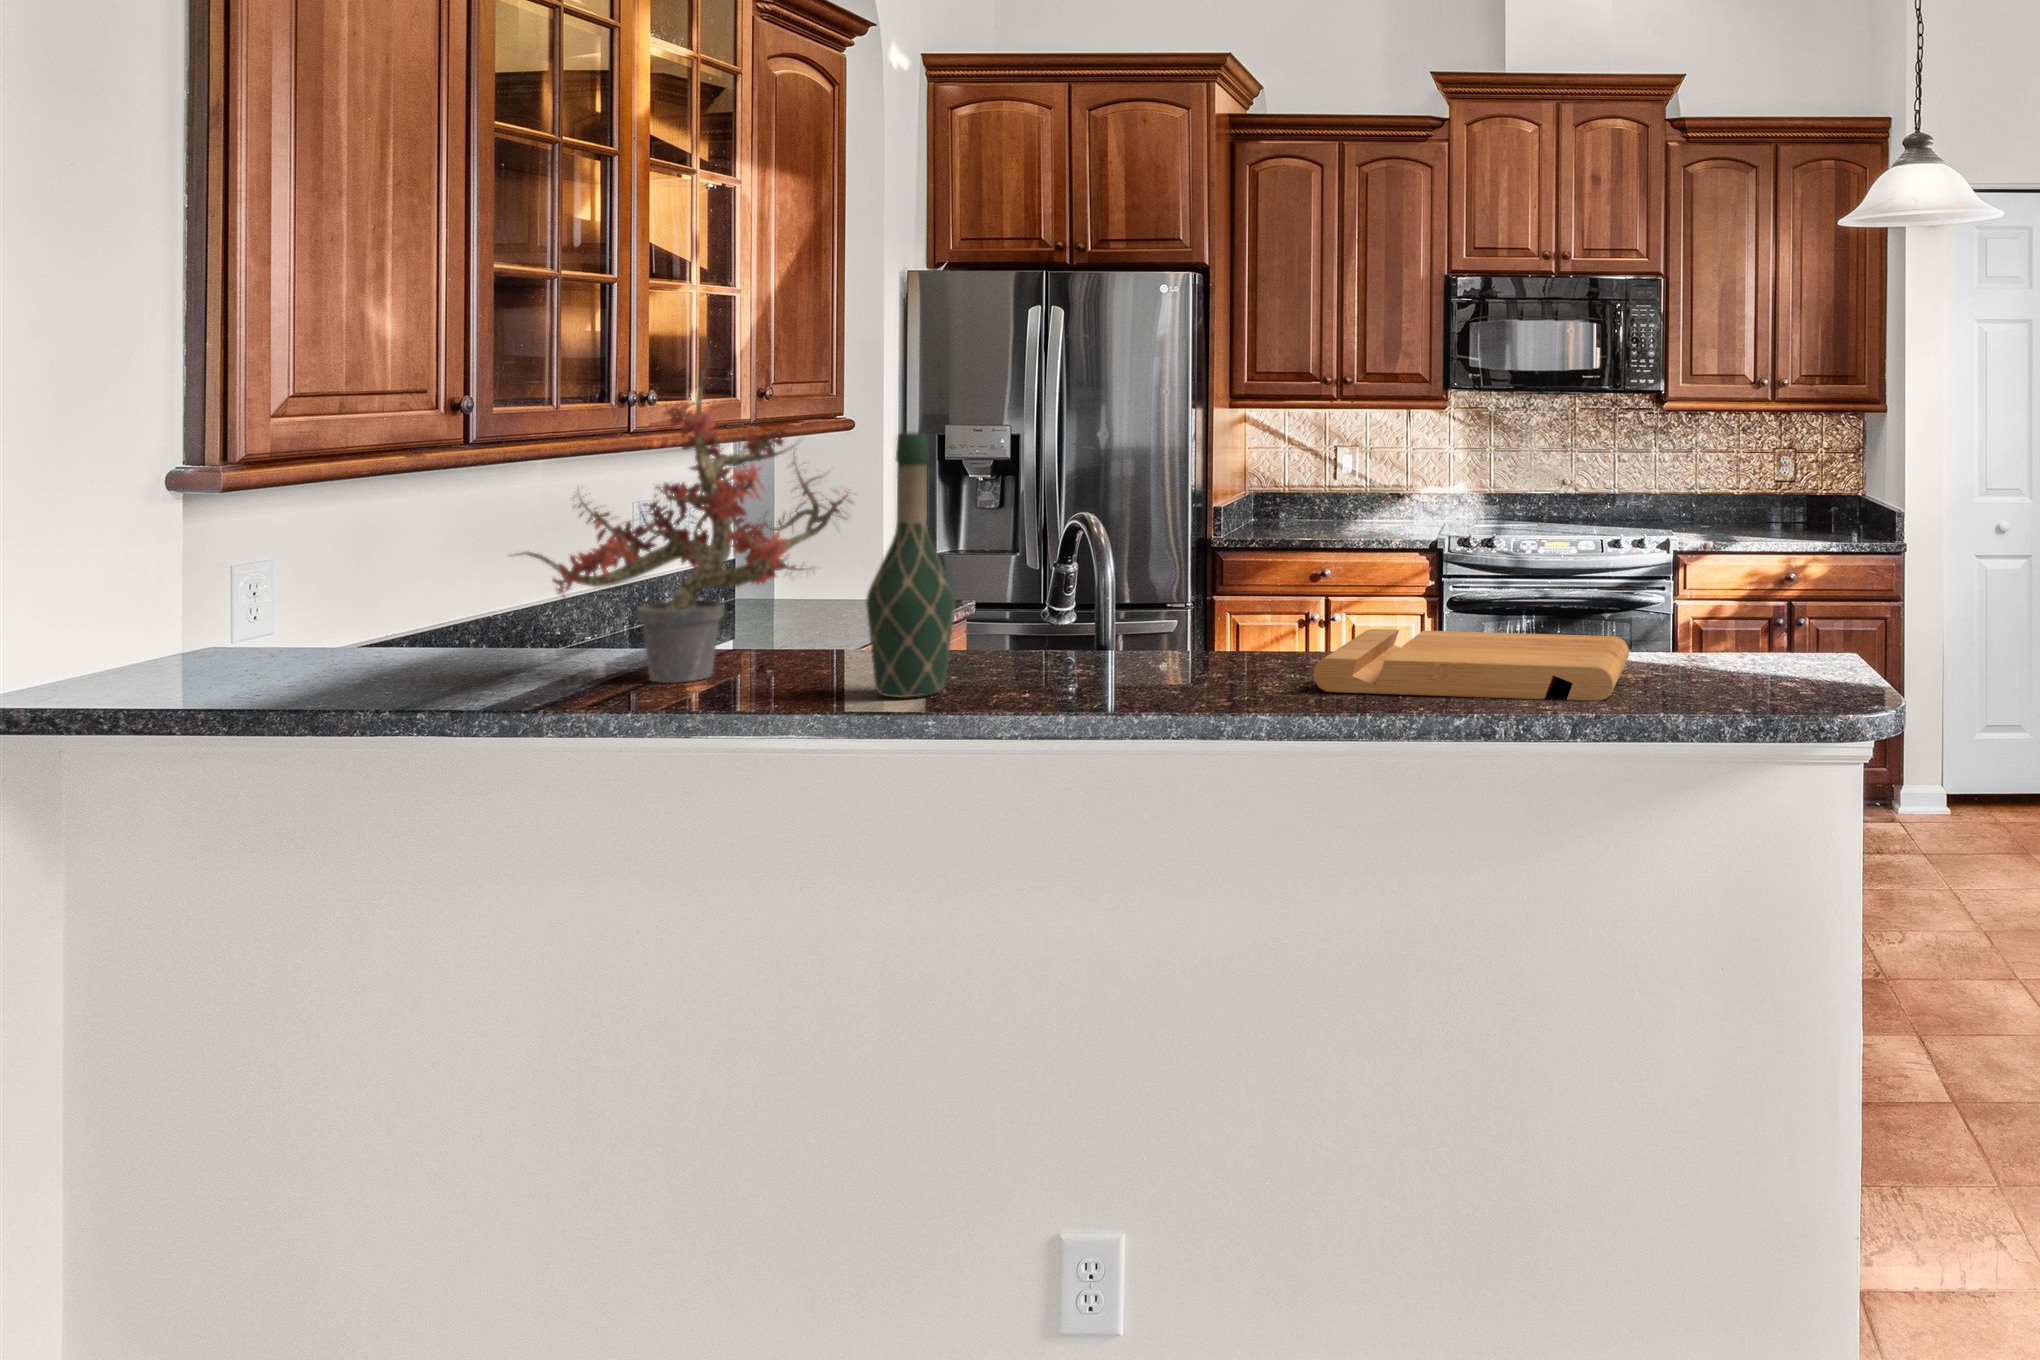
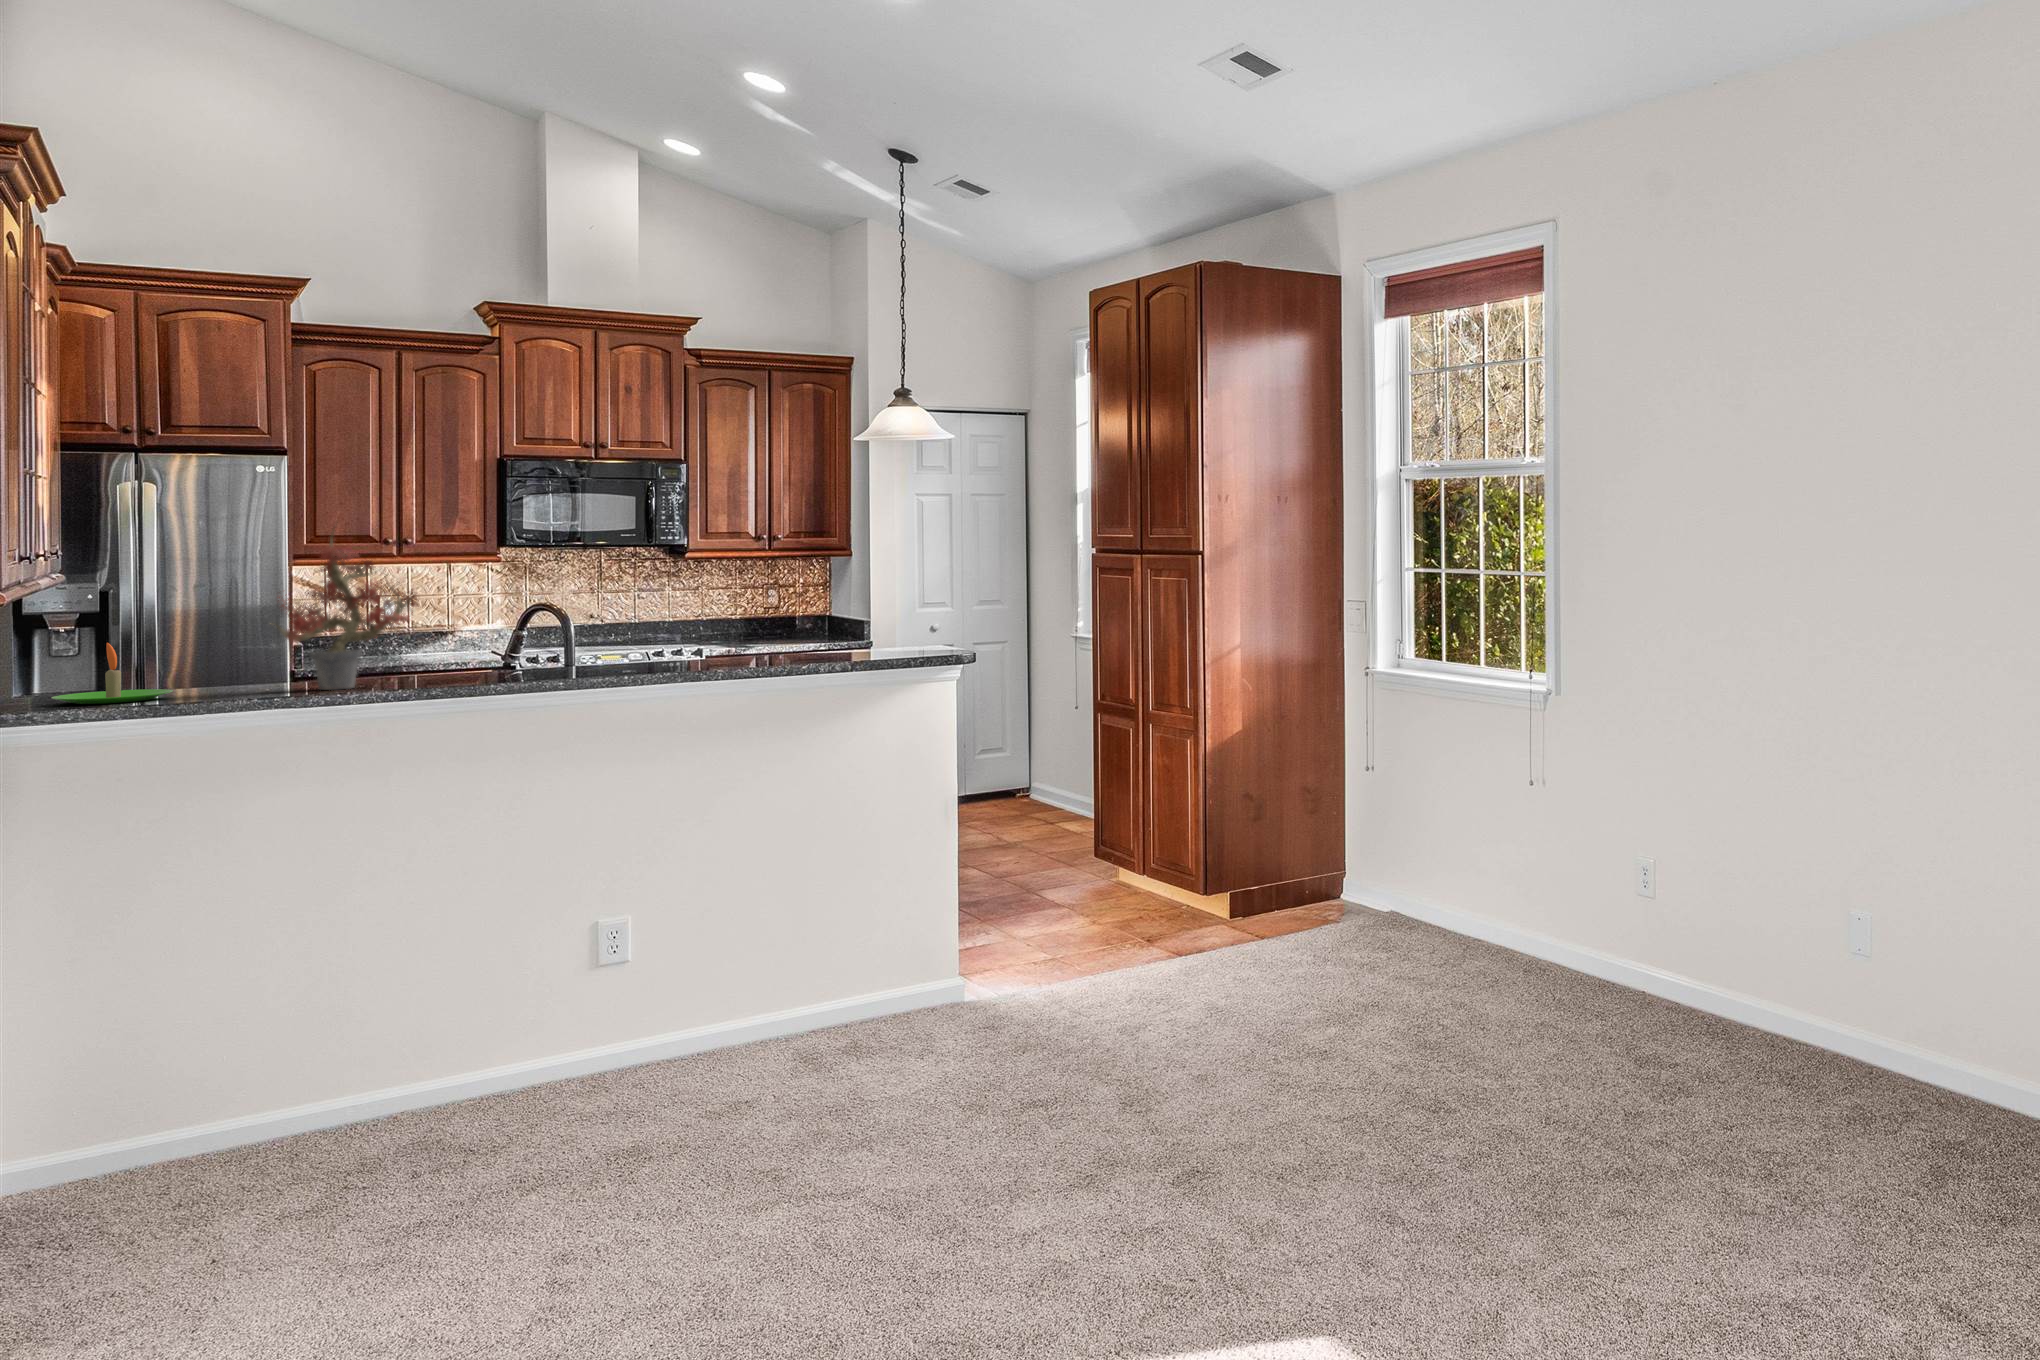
wine bottle: present [866,432,955,698] -> none [481,558,528,681]
candle: none [288,566,484,679] -> present [51,643,173,704]
cutting board: present [1314,629,1629,701] -> none [706,641,855,666]

